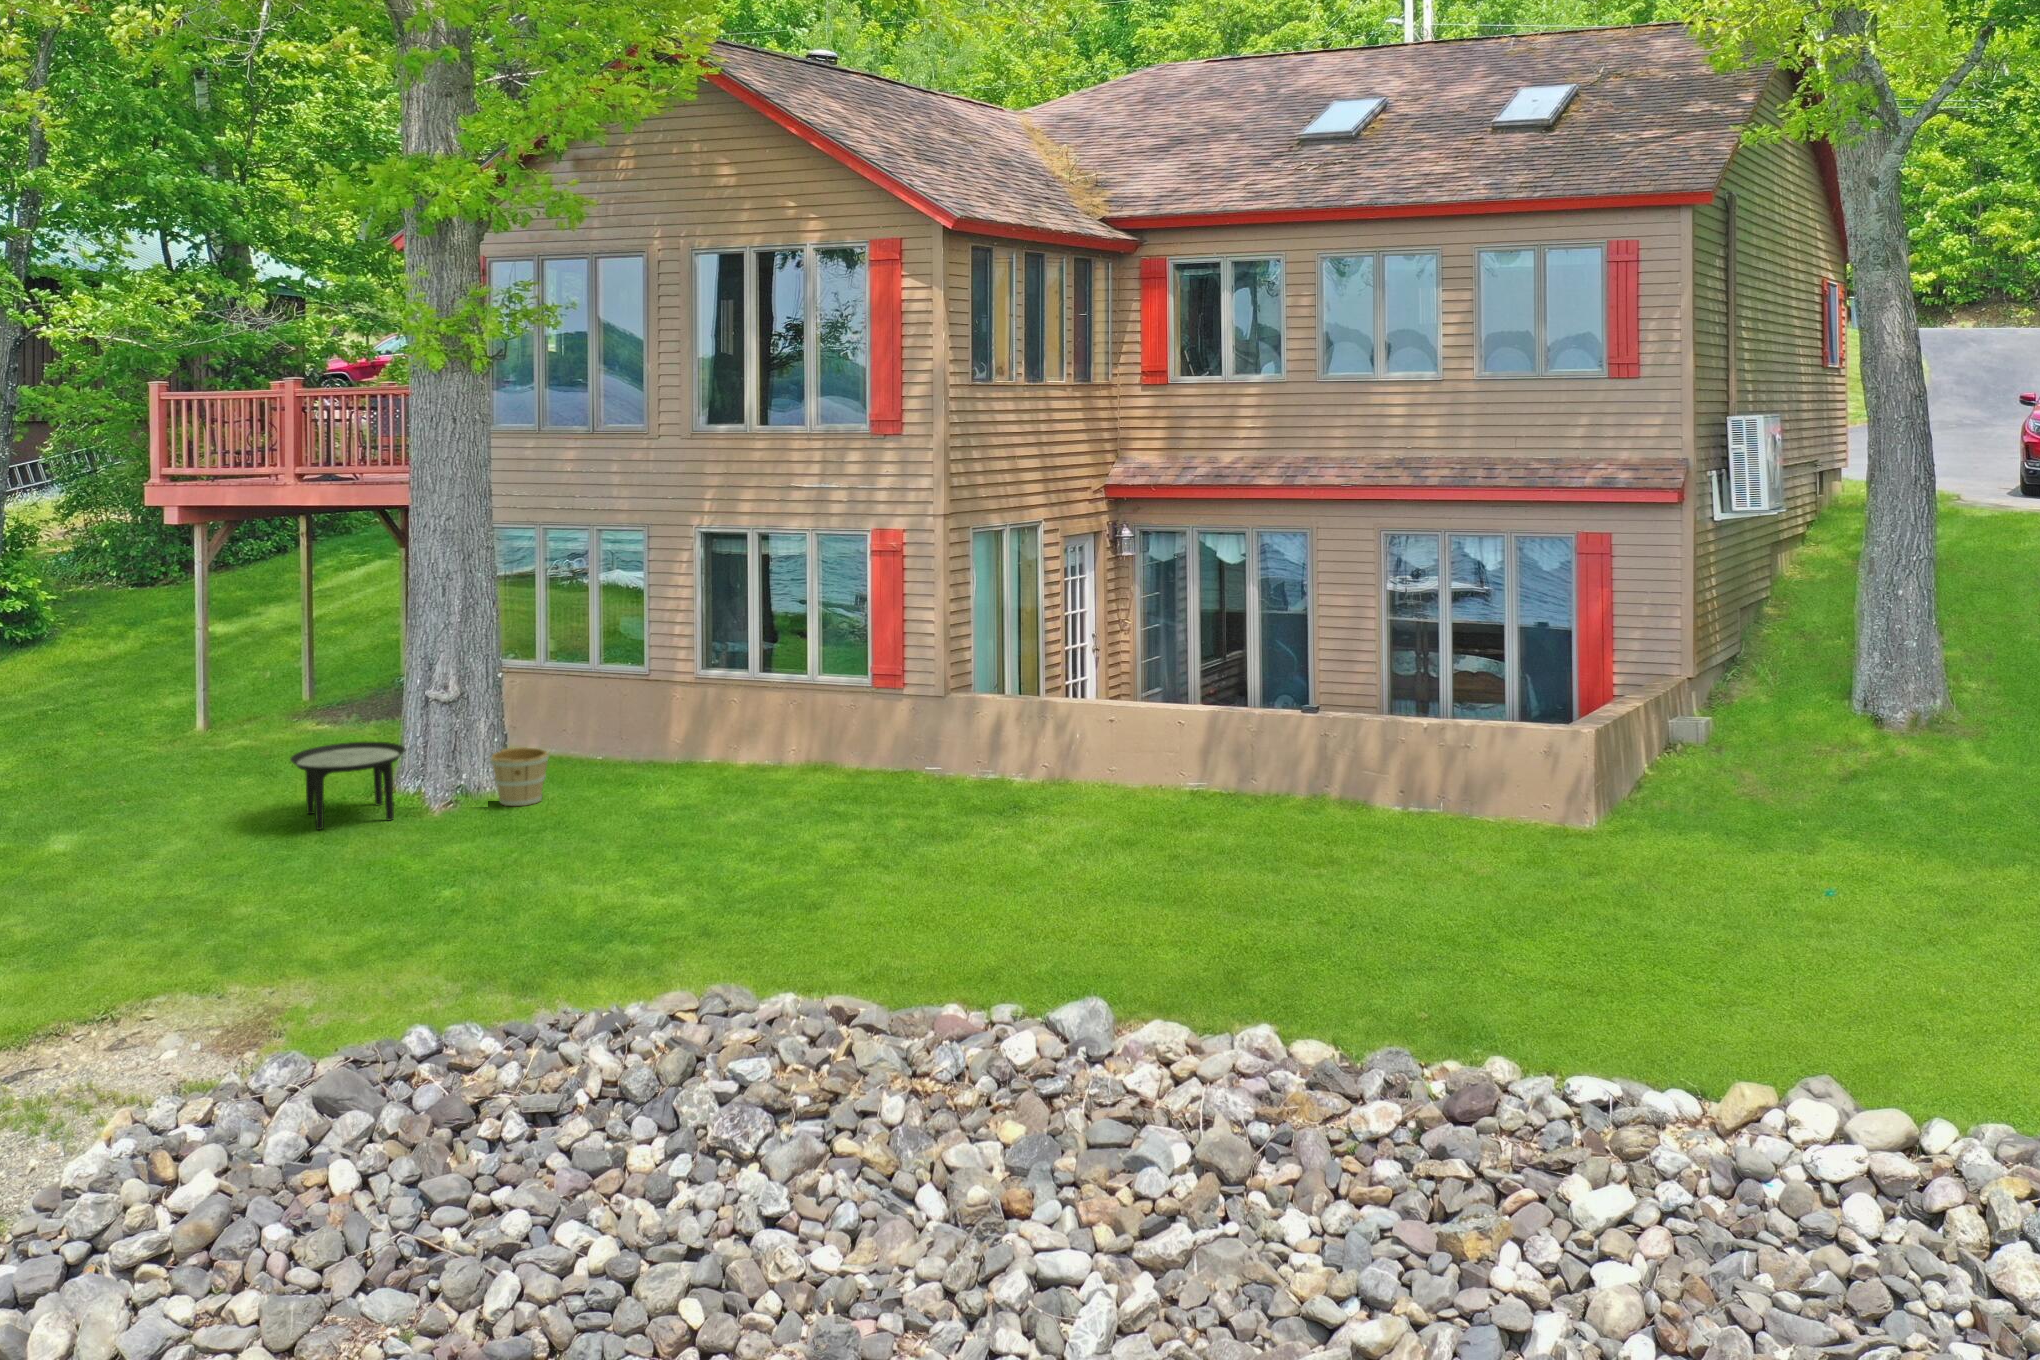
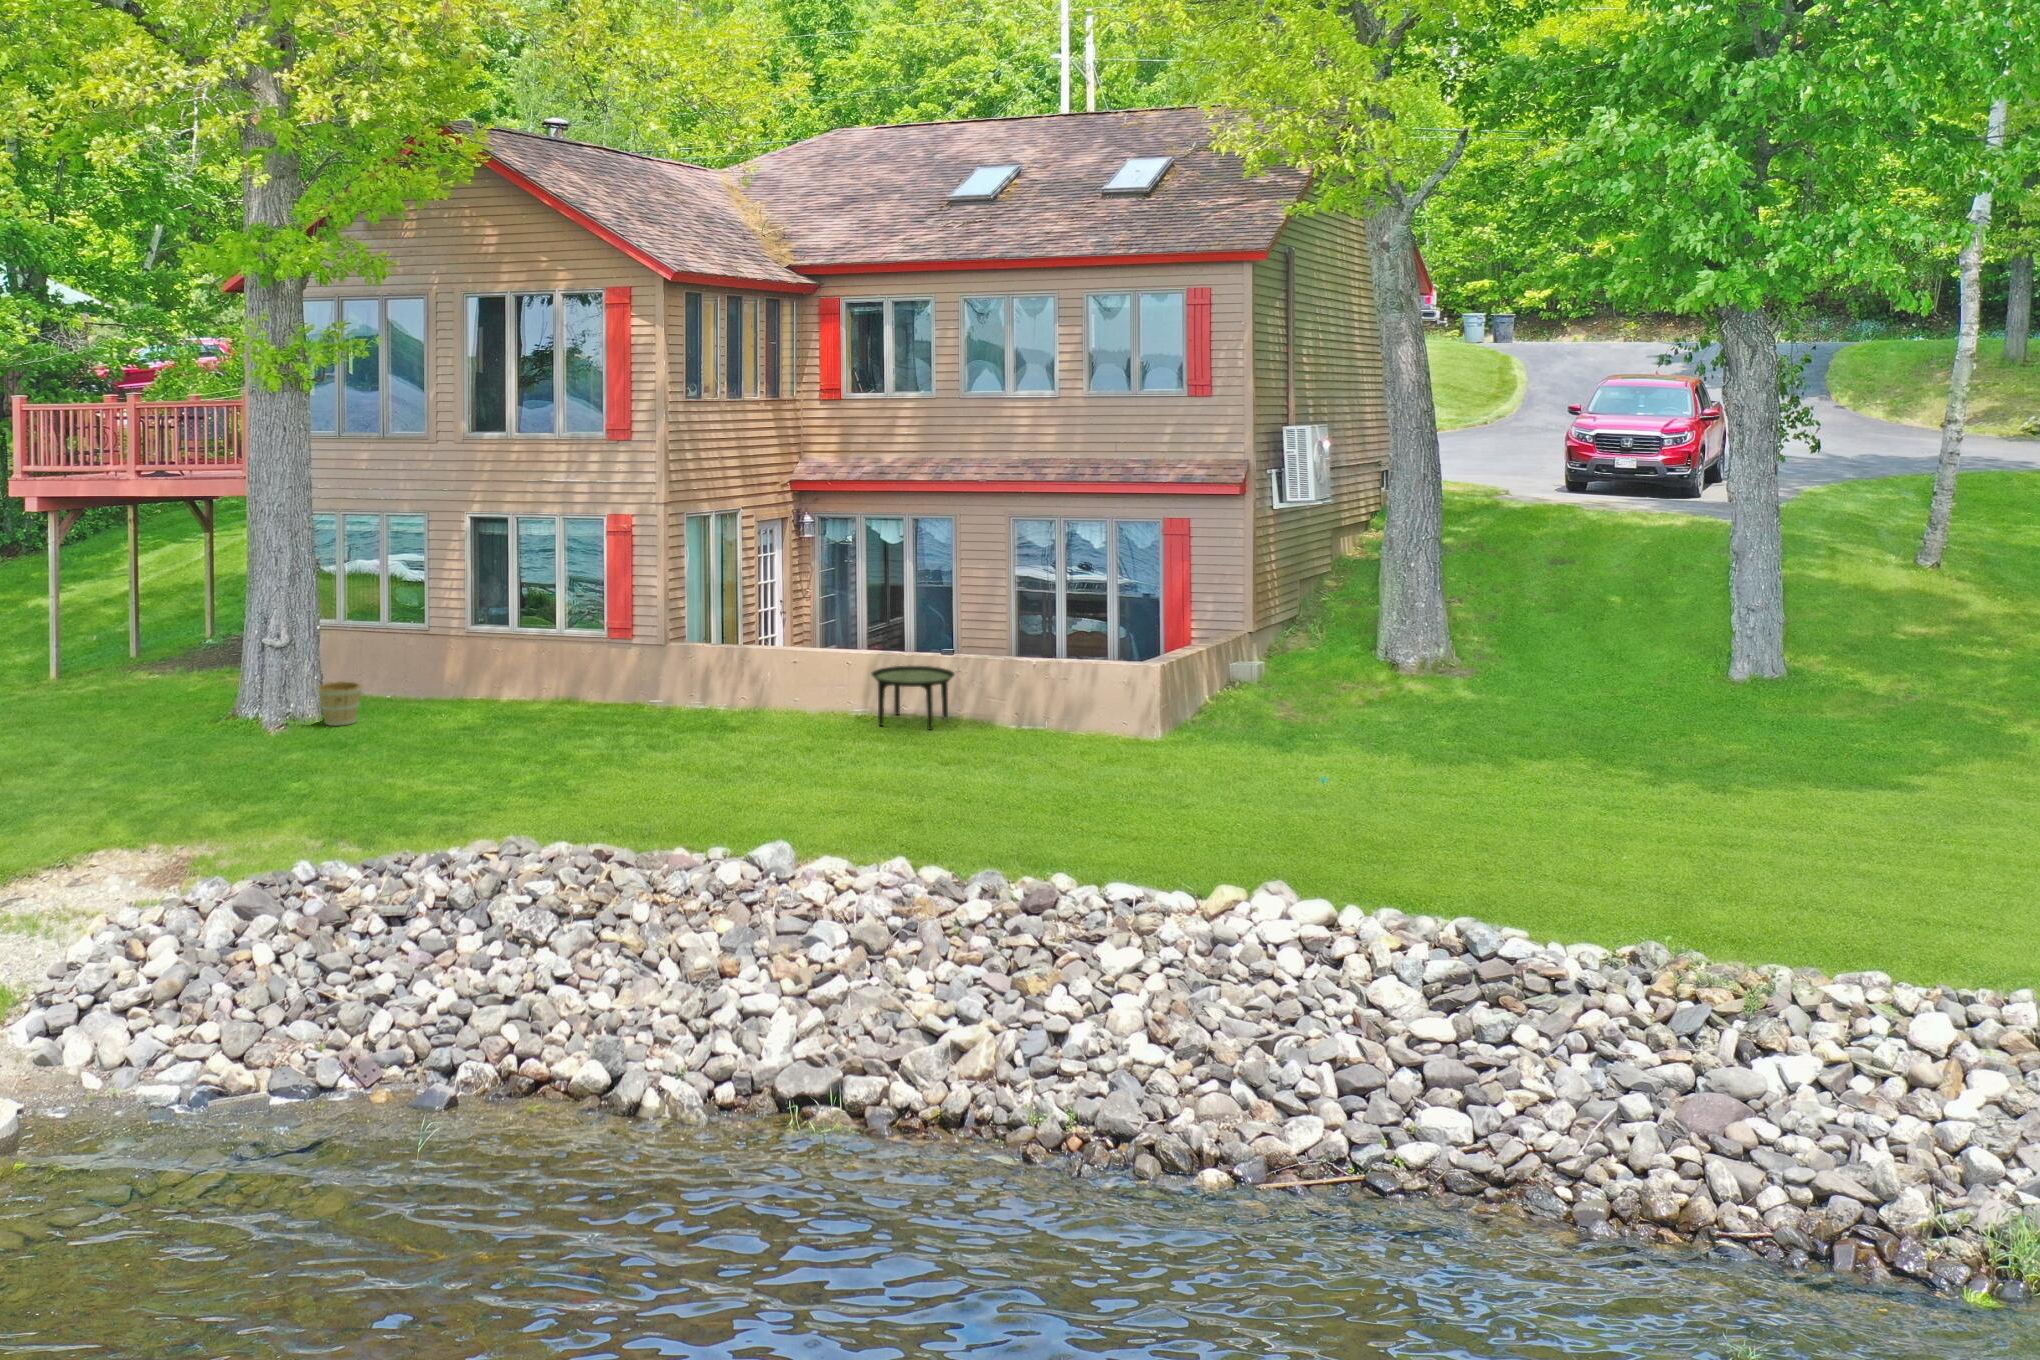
round table: present [290,742,405,830] -> present [871,666,955,730]

